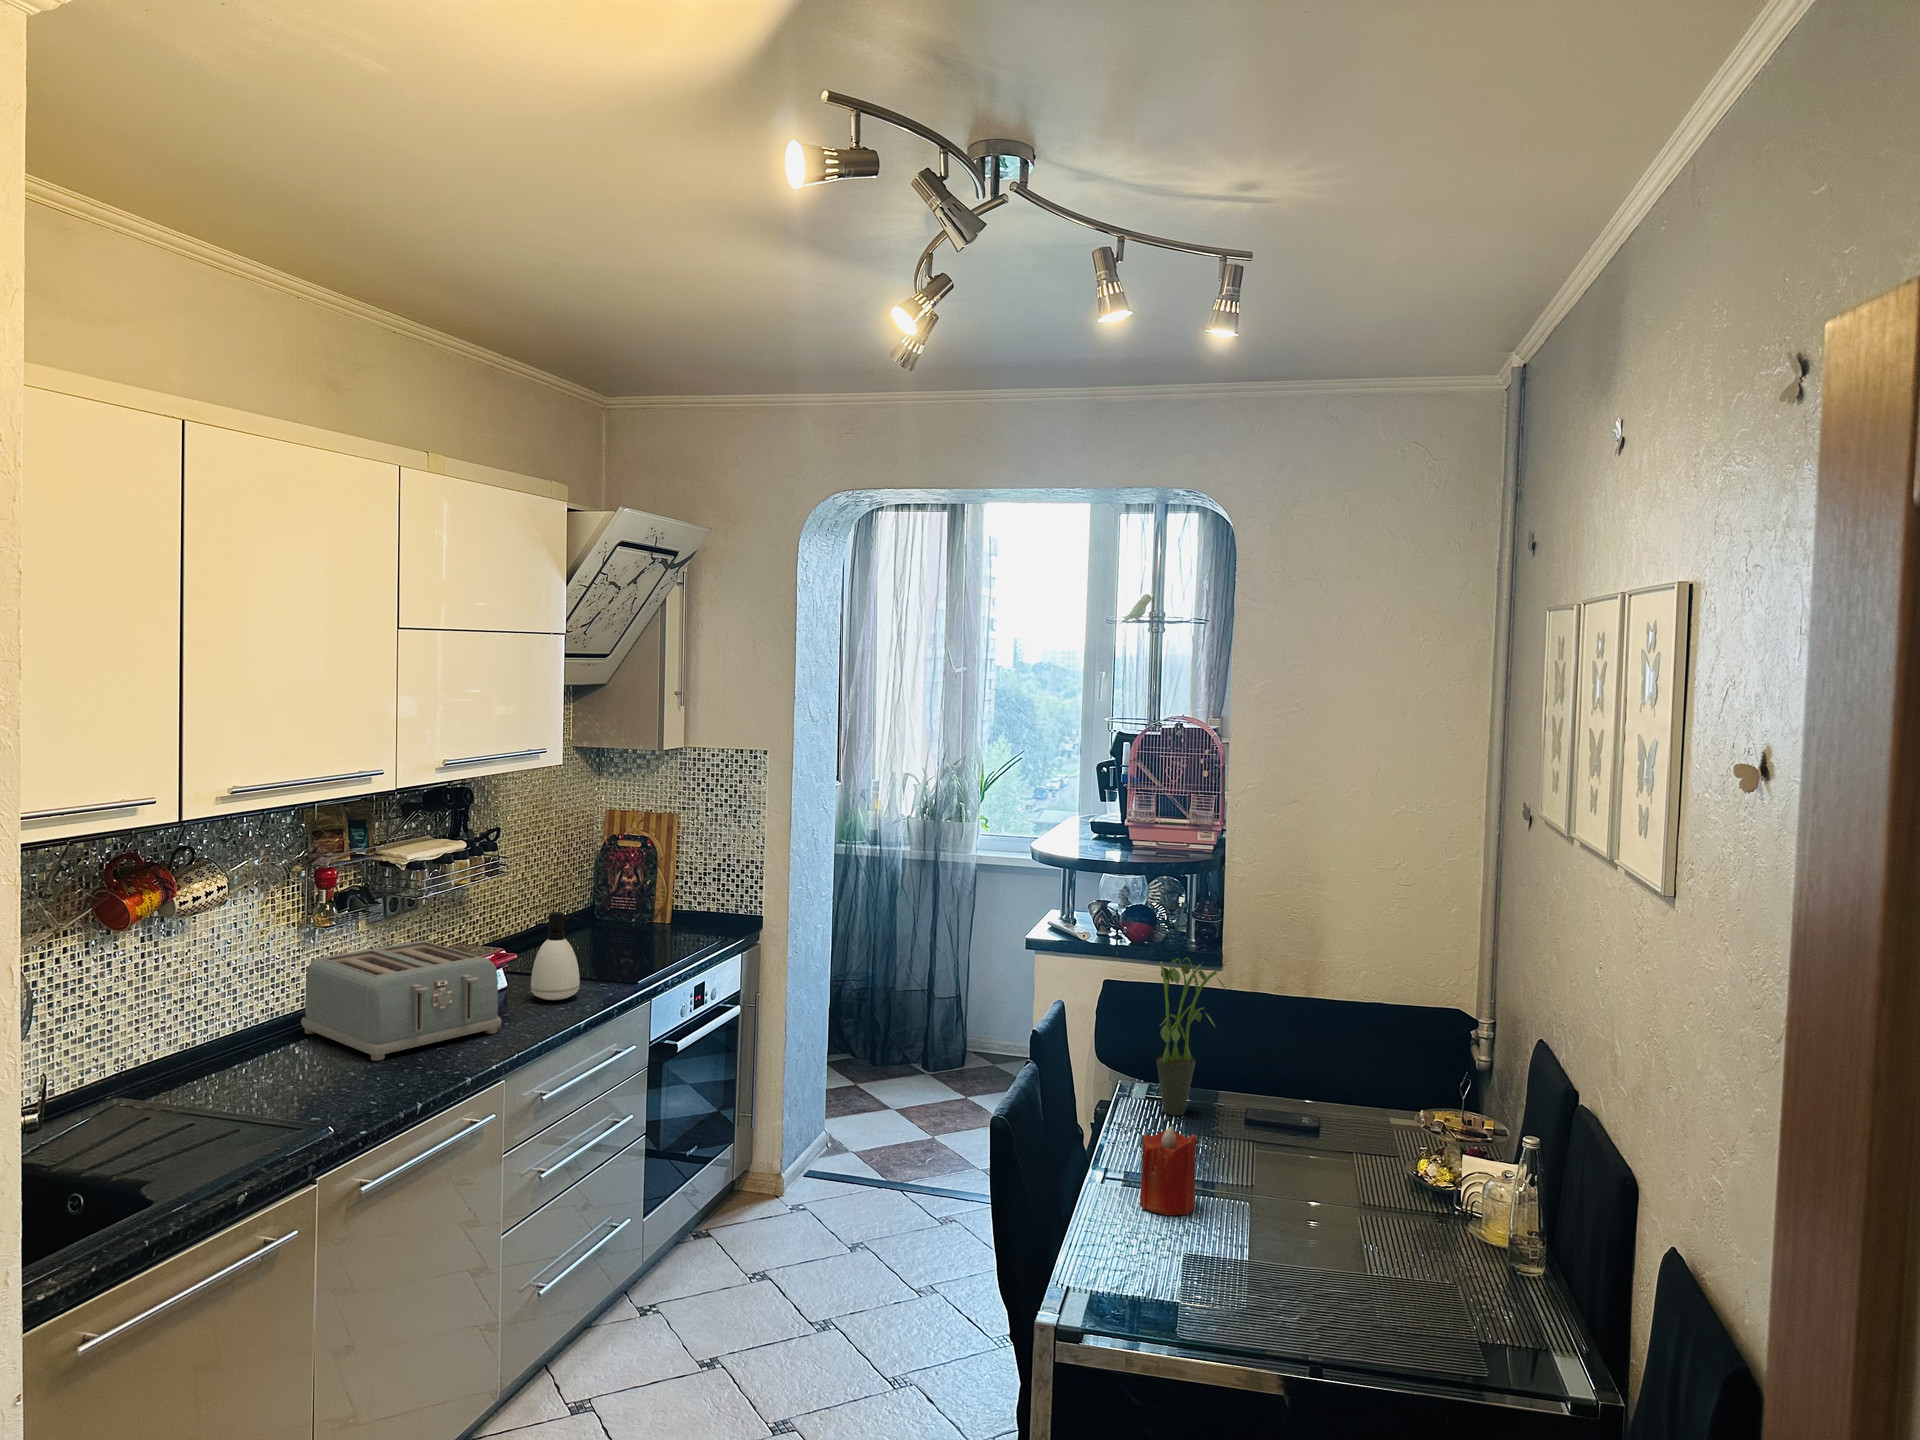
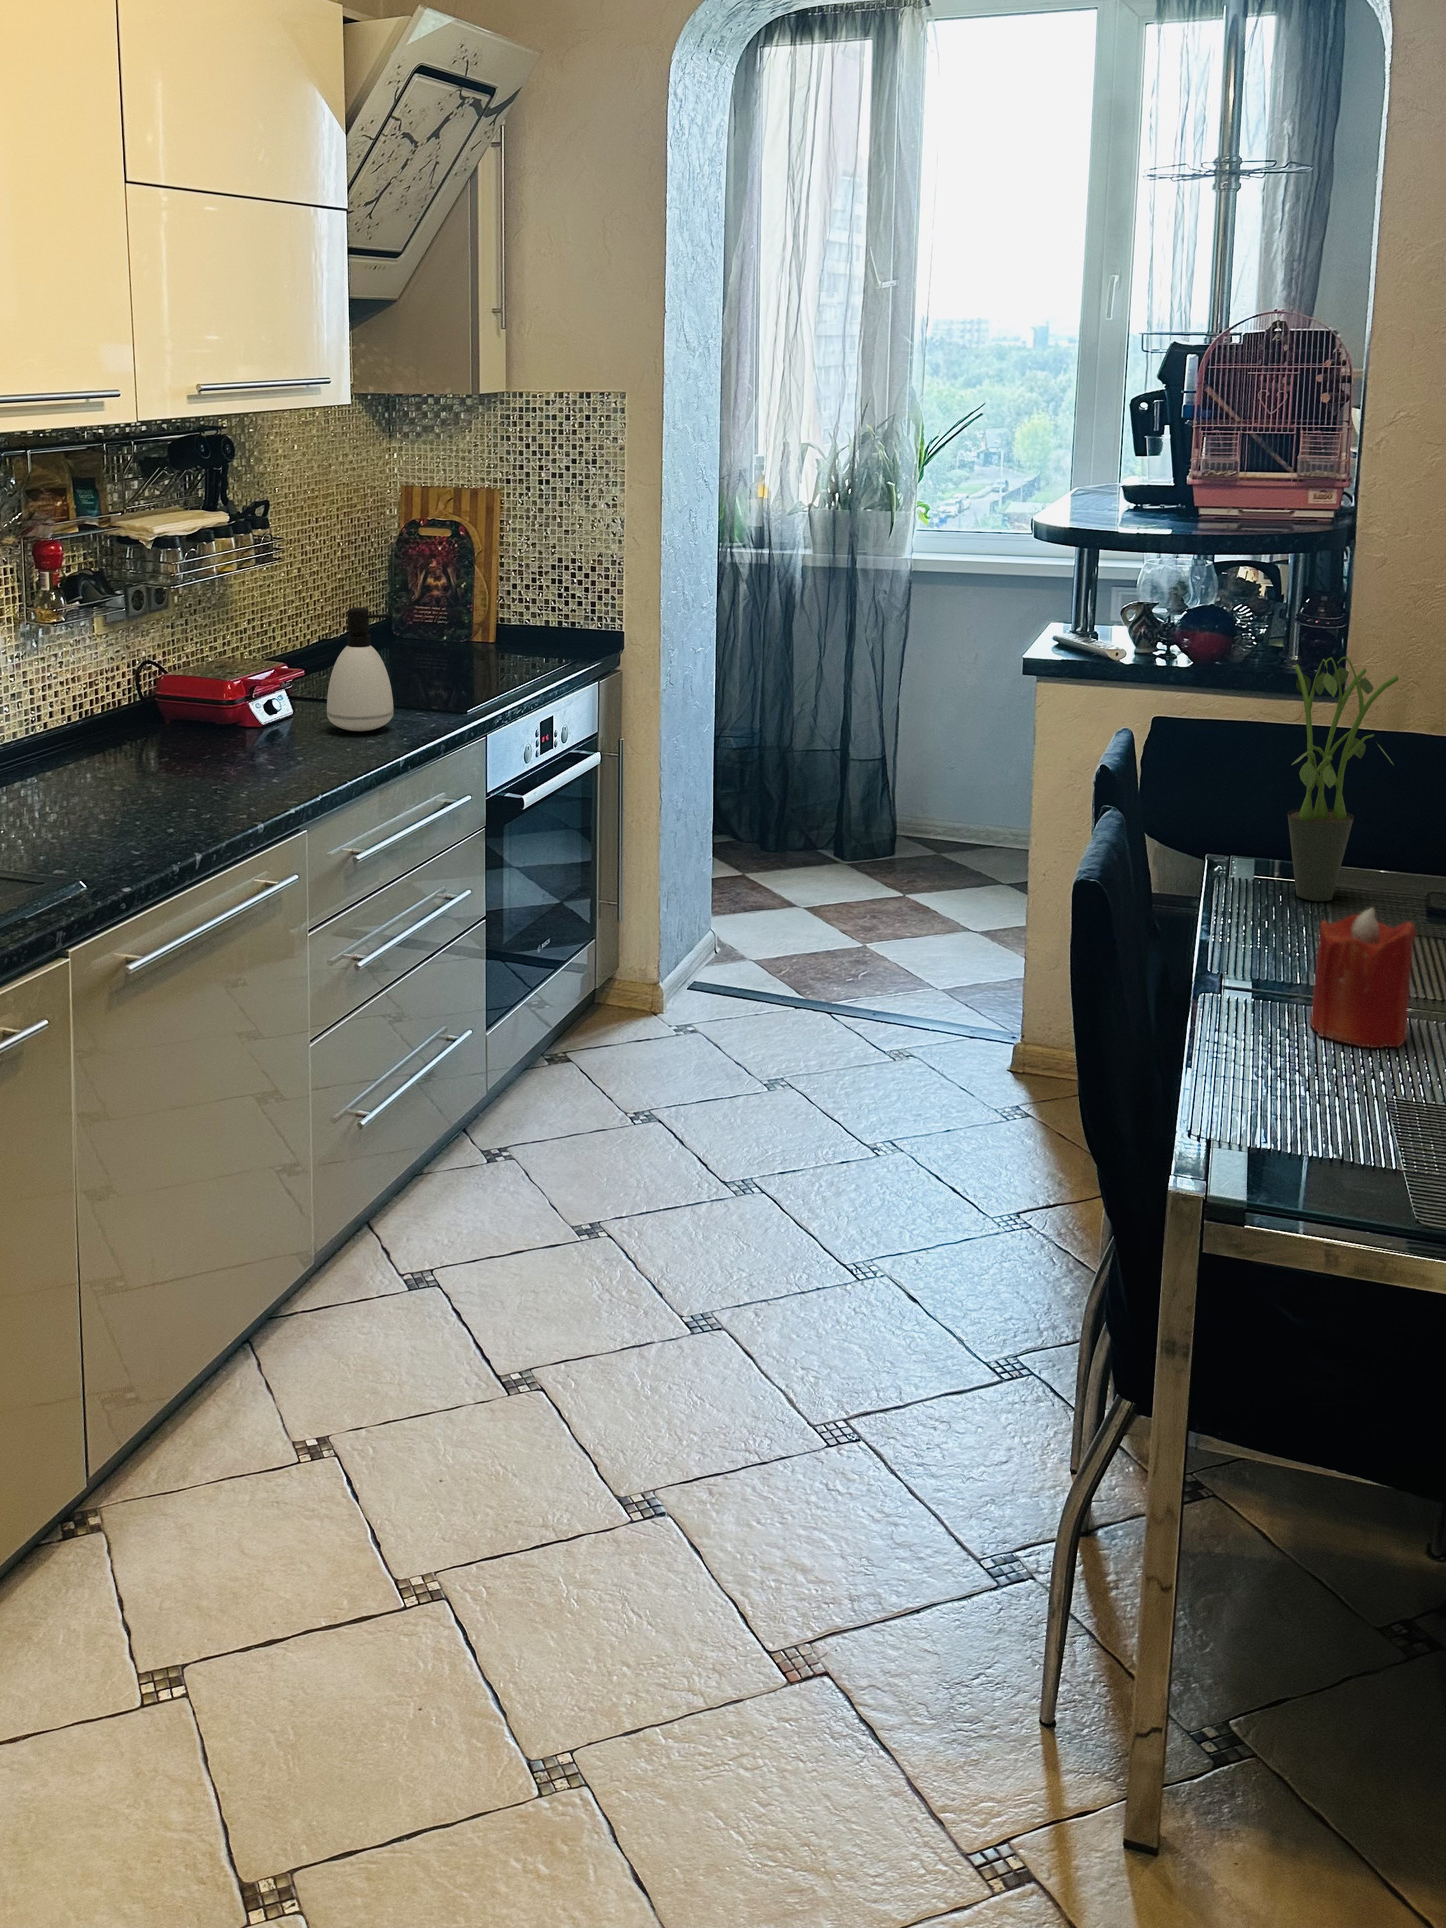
toaster: present [301,941,502,1061] -> none [26,645,294,803]

